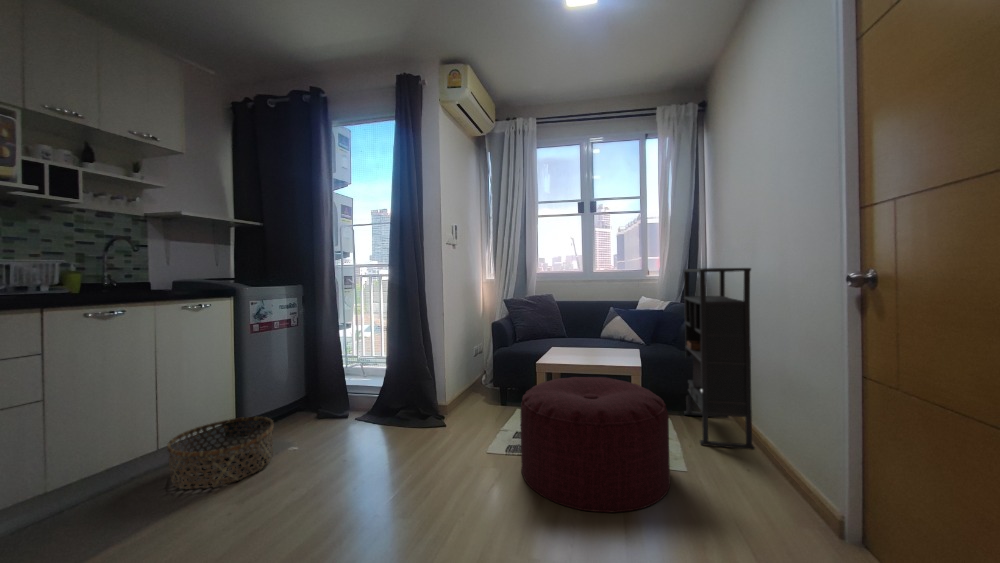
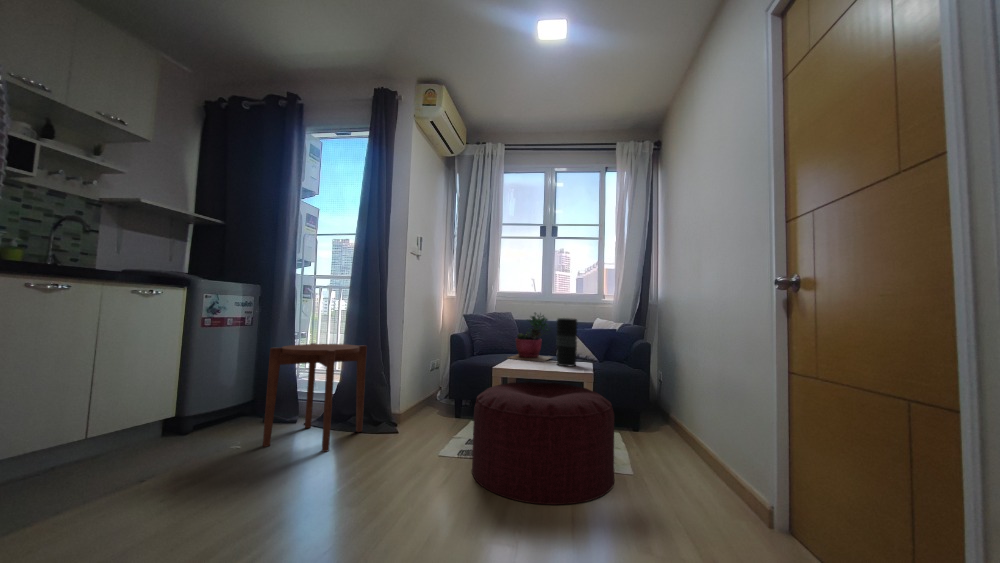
bookshelf: present [683,268,755,450] -> none [633,285,695,458]
succulent plant: none [549,298,598,350] -> present [509,313,552,361]
vase: none [600,306,623,357] -> present [557,318,577,366]
side table: none [317,341,411,450] -> present [263,343,367,452]
basket: present [167,417,273,489] -> none [92,413,215,482]

